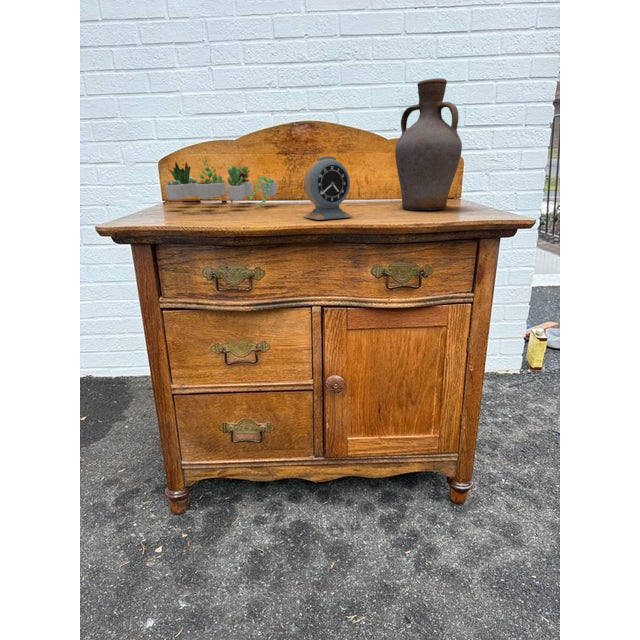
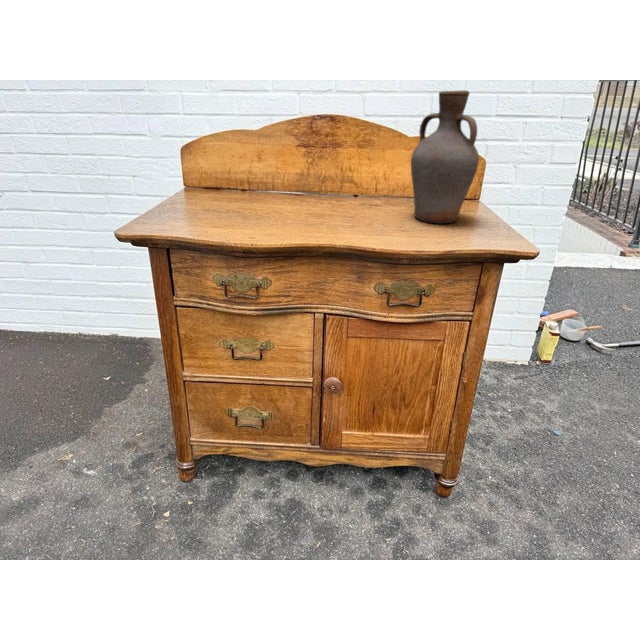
alarm clock: present [303,156,352,220] -> none [312,171,360,236]
succulent plant: present [165,160,277,208] -> none [181,150,292,208]

